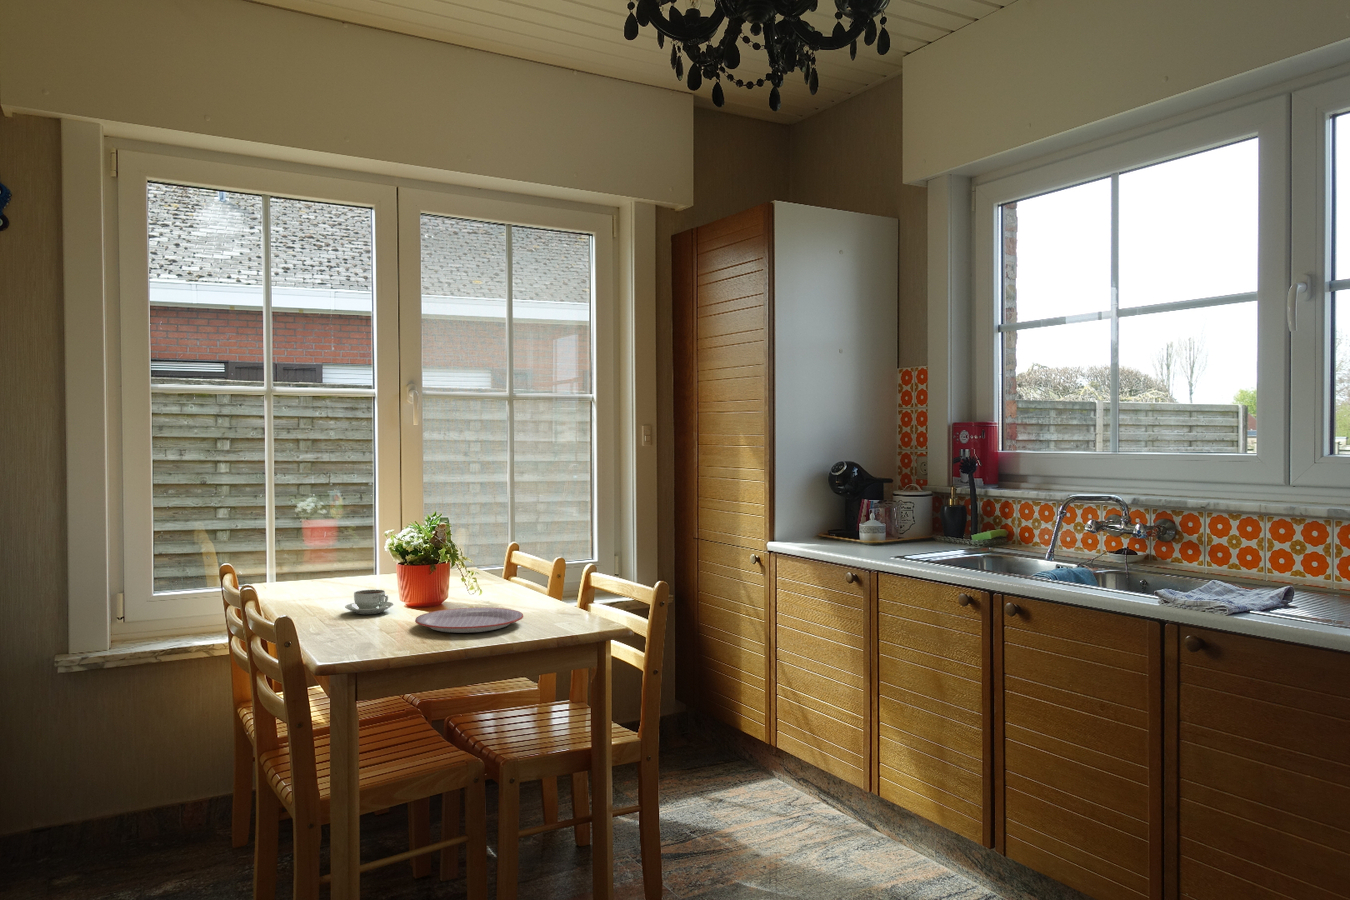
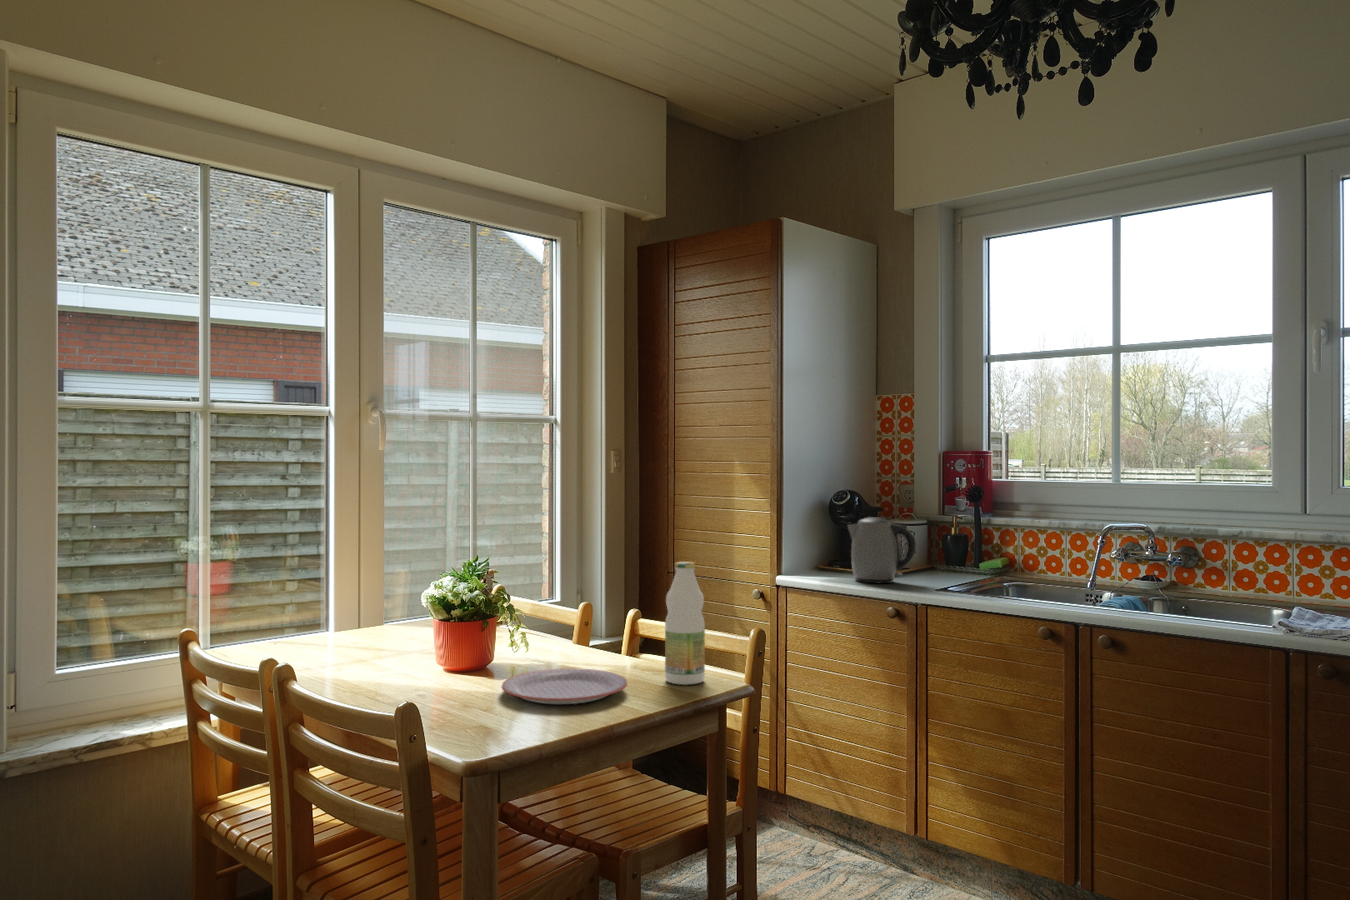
kettle: none [824,487,889,551] -> present [848,517,916,583]
bottle: none [565,518,600,625] -> present [665,562,705,685]
coffee cup: present [345,590,393,614] -> none [385,654,444,686]

